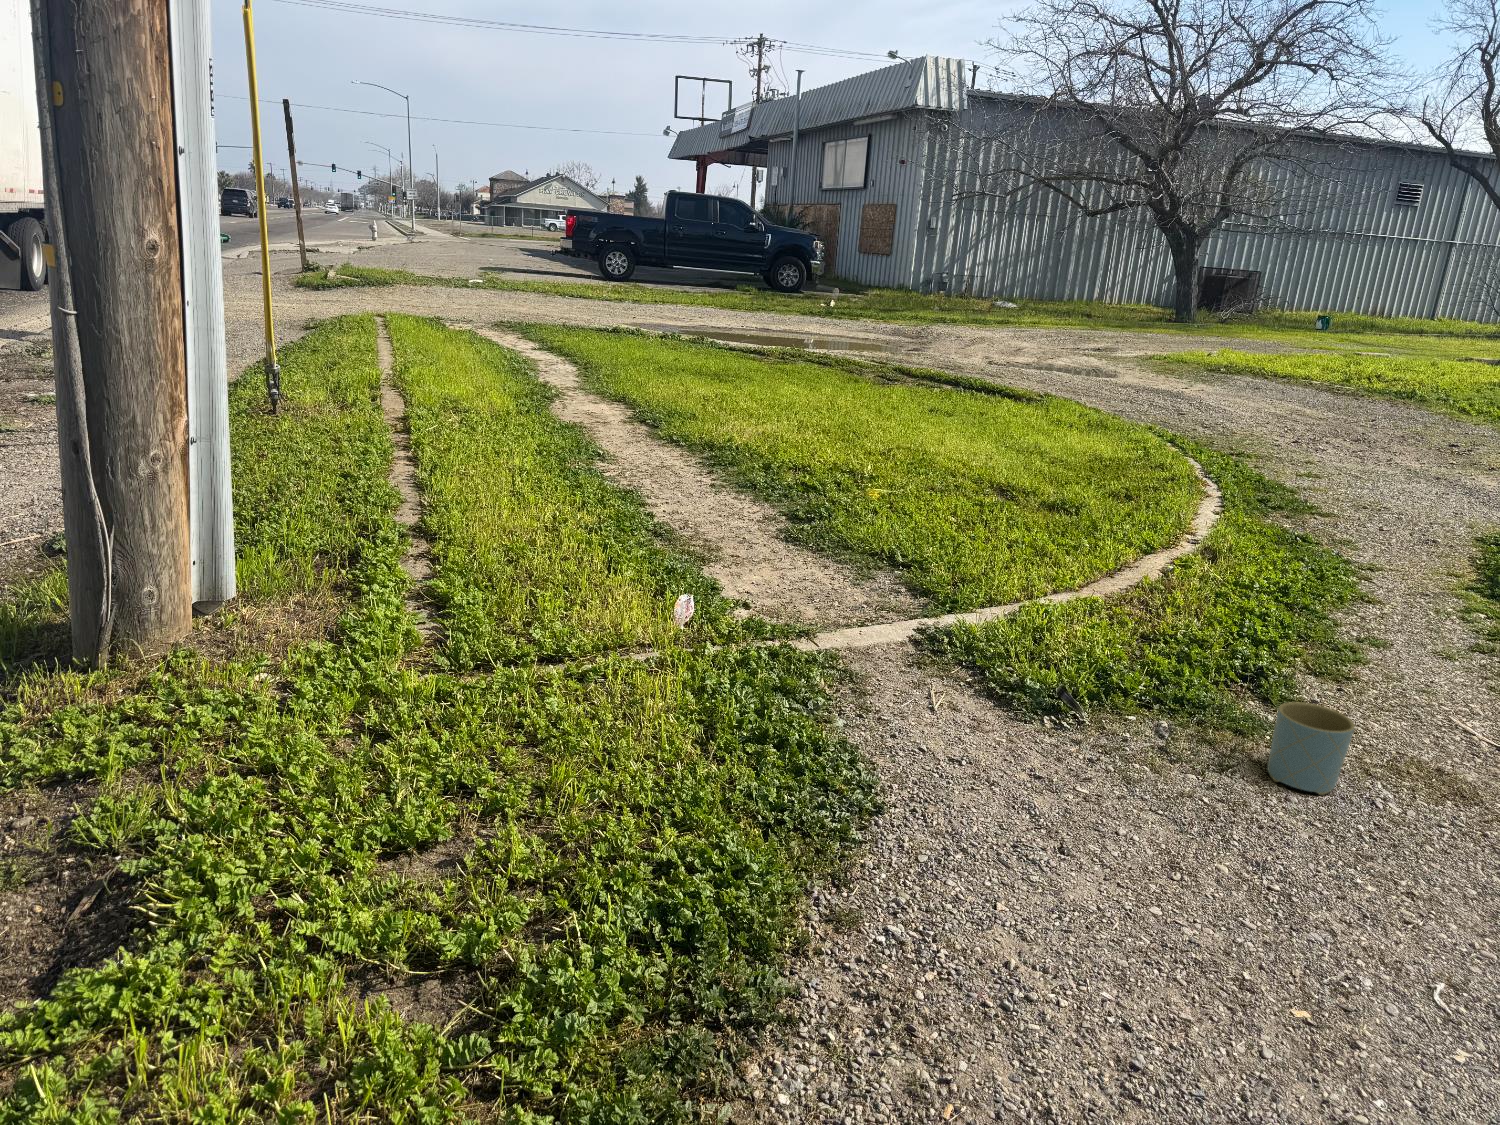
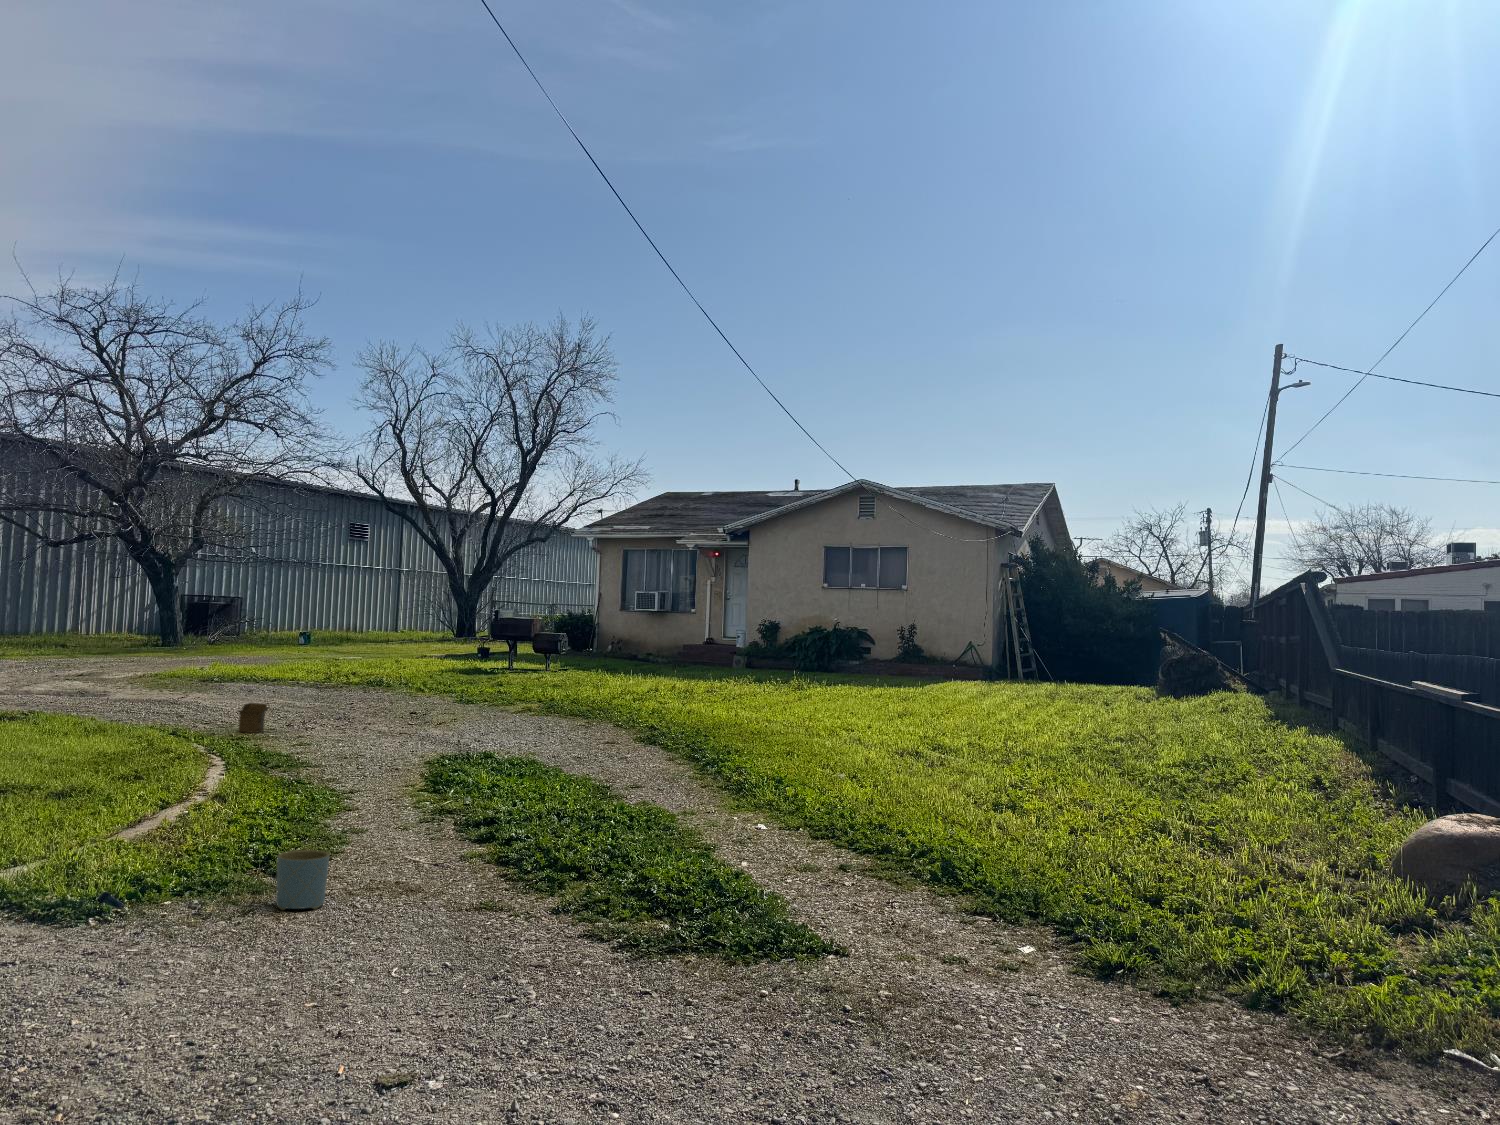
cardboard box: none [1242,410,1286,446] -> present [238,703,270,733]

